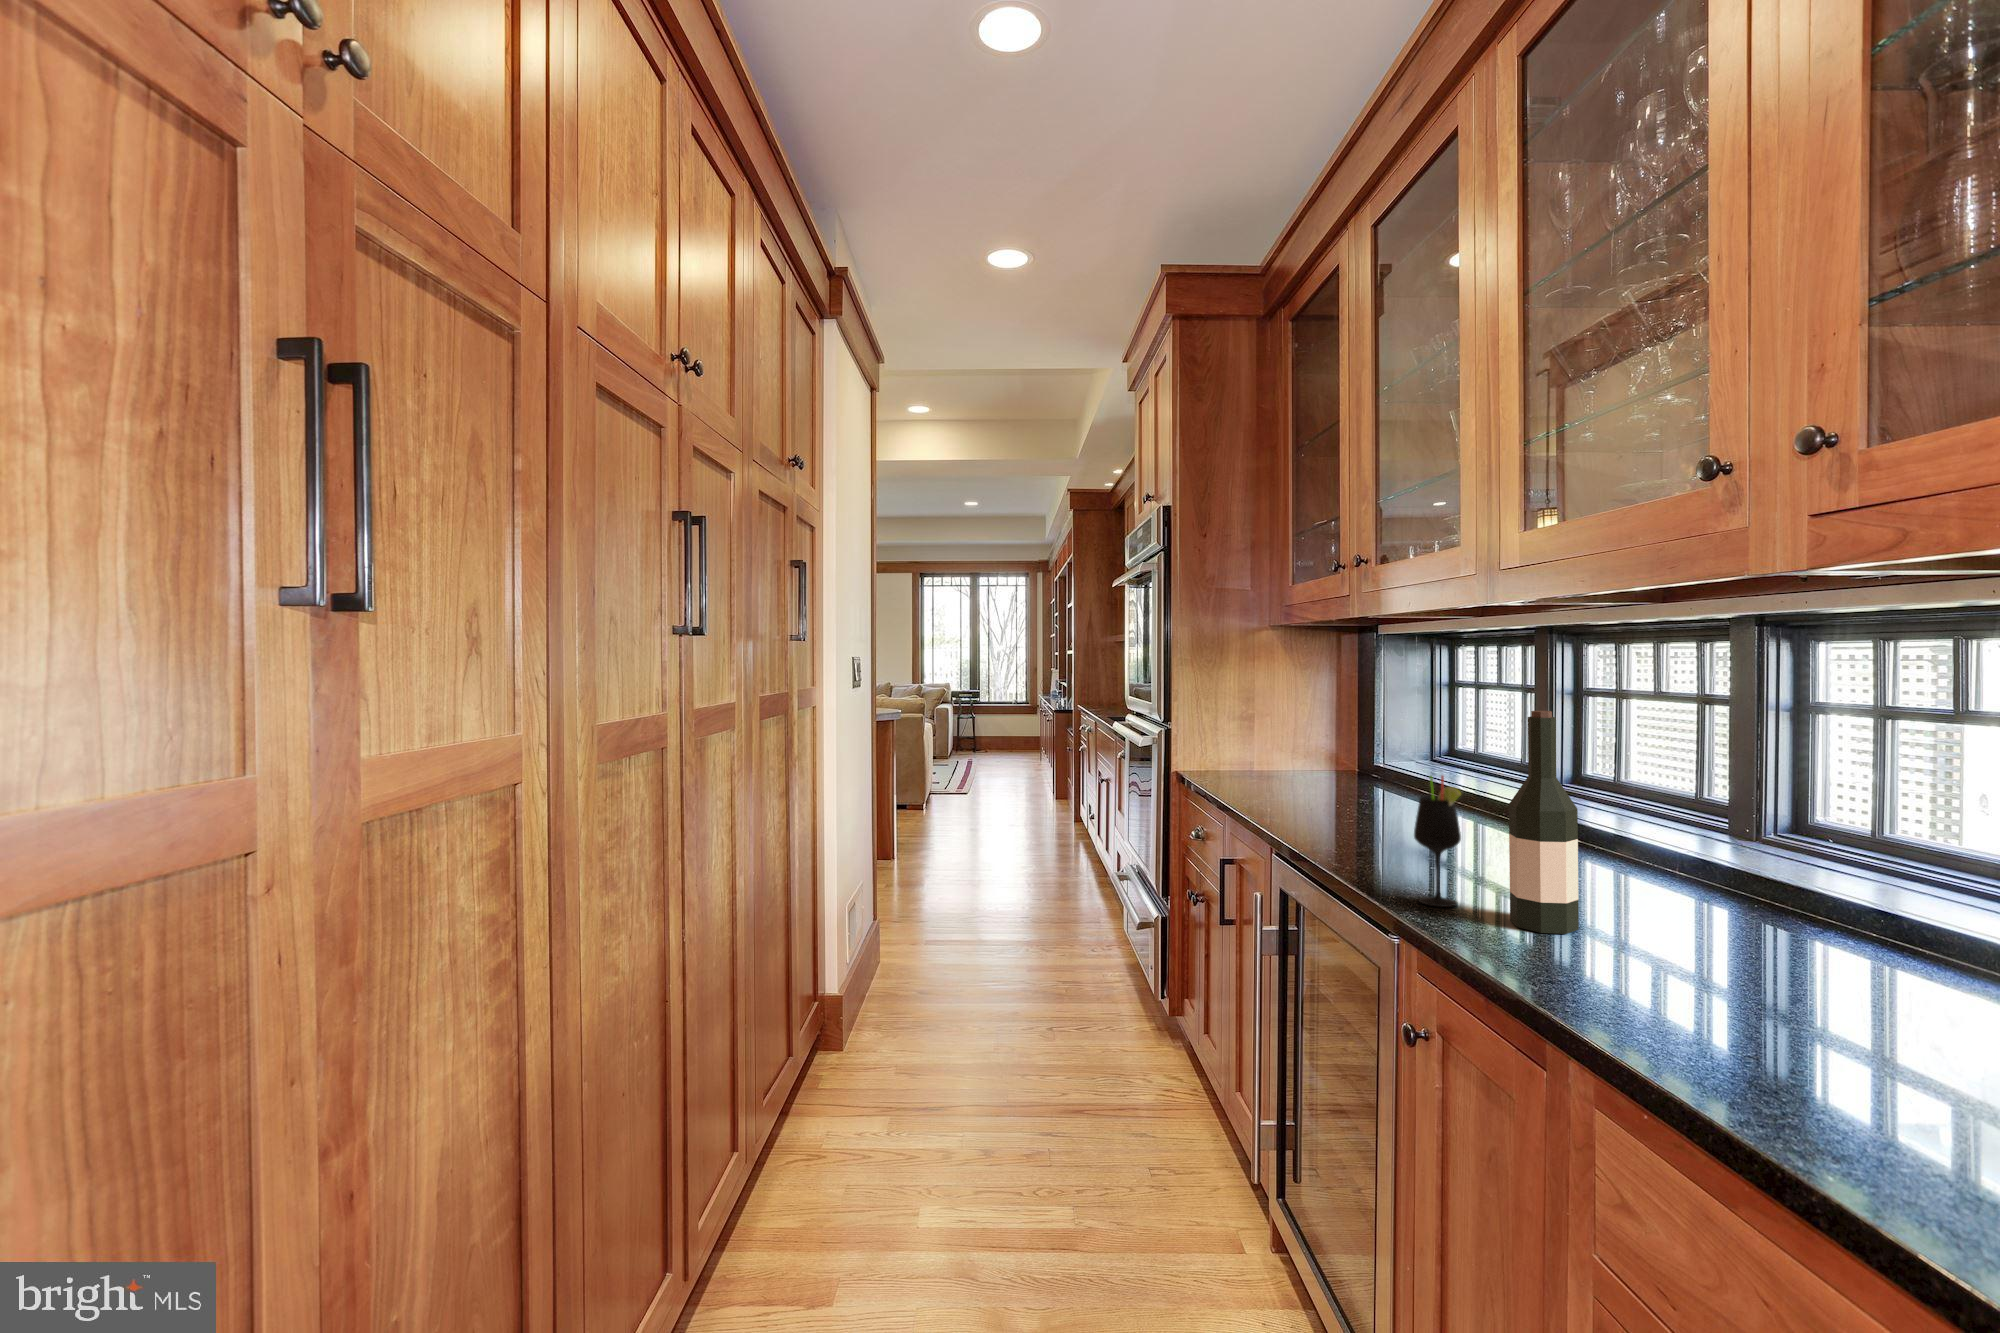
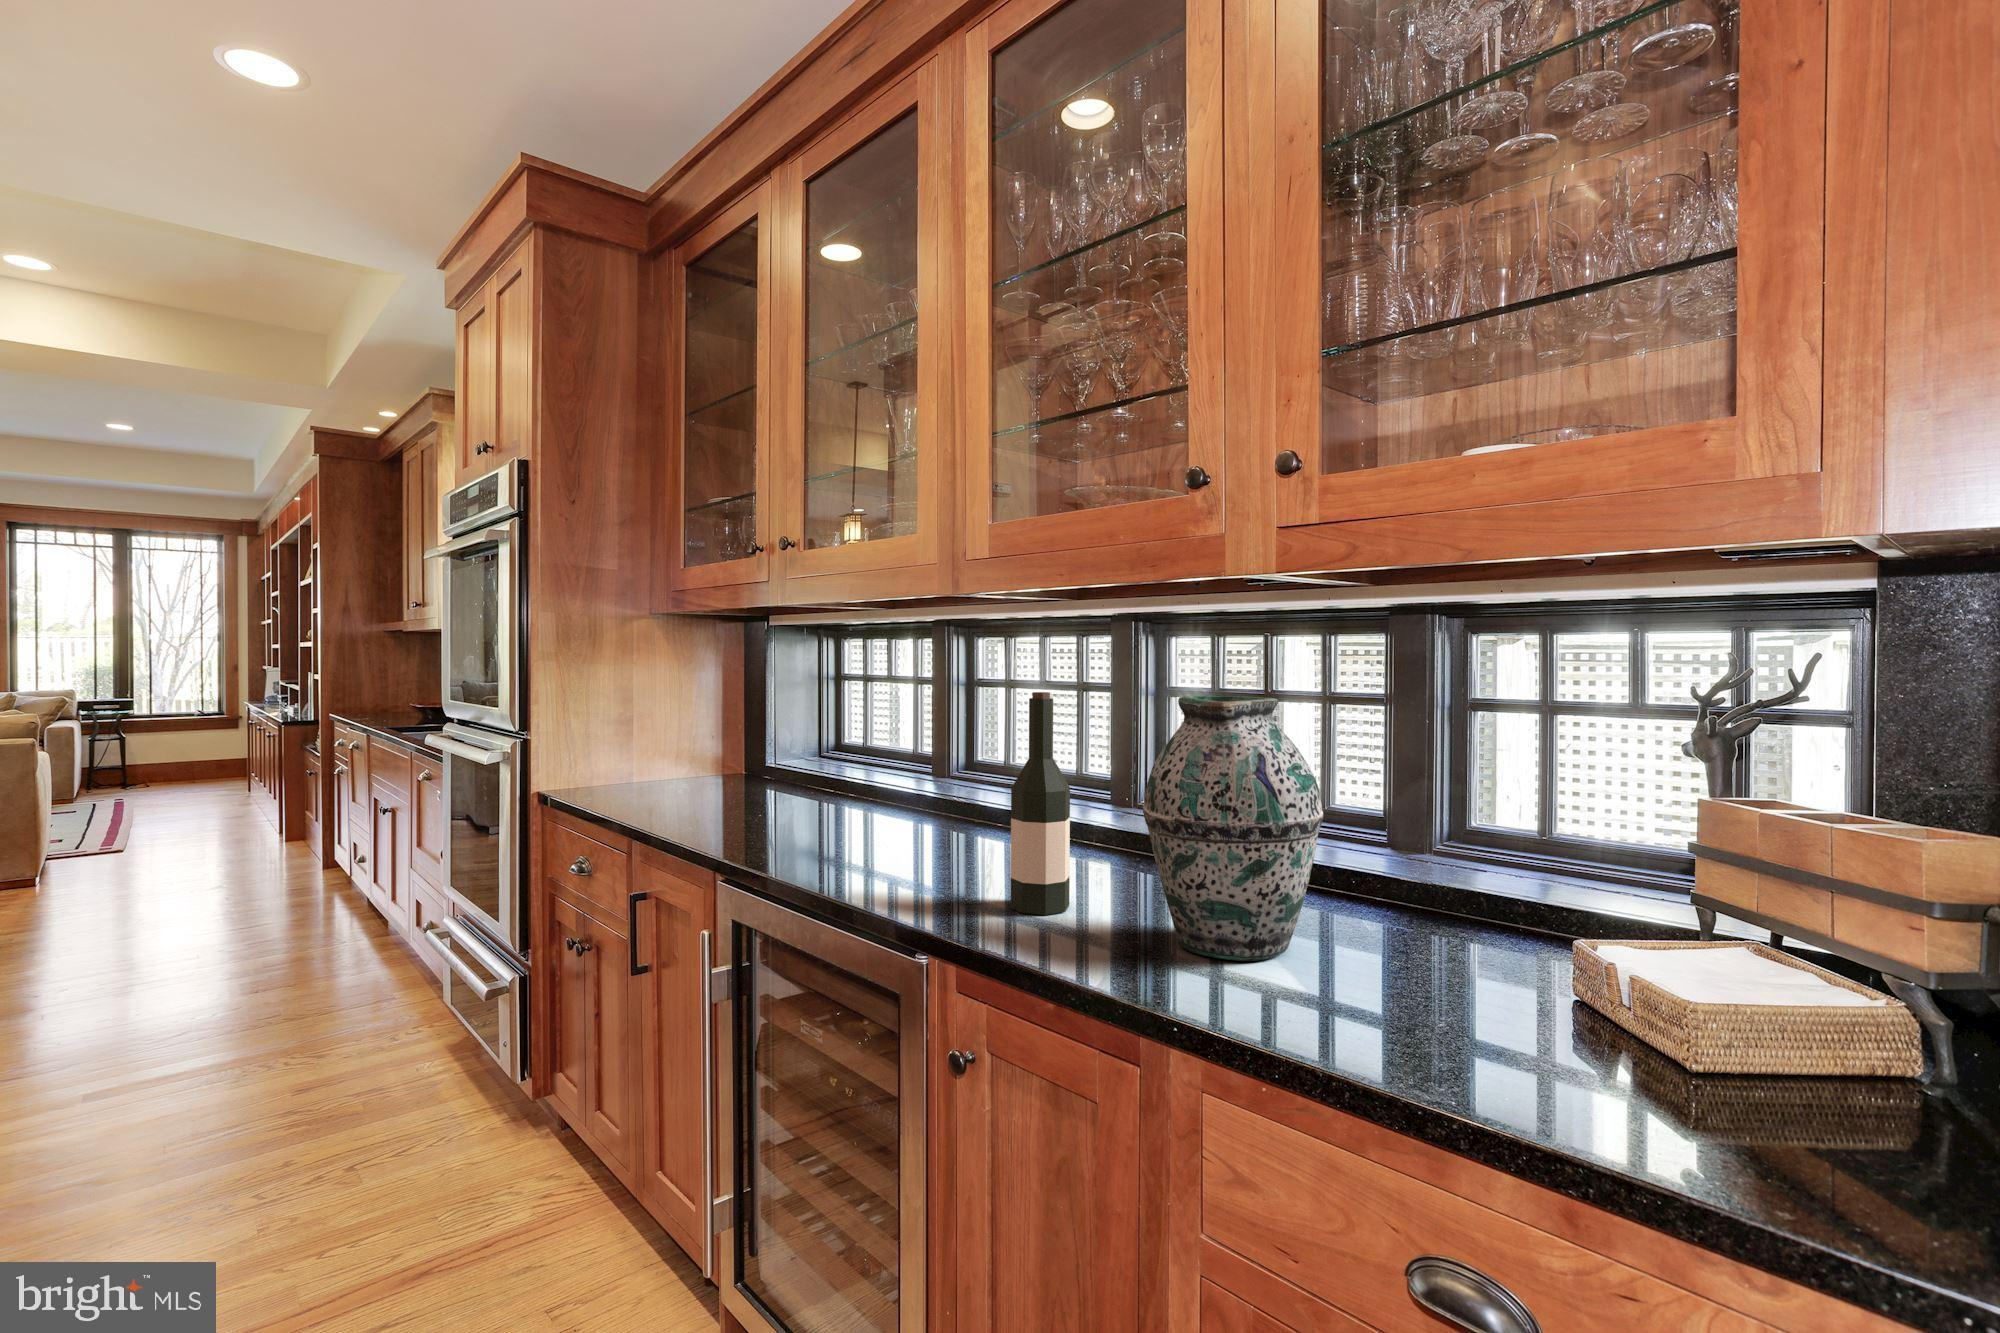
vase: none [1620,721,1865,1018] -> present [1142,696,1323,961]
wine glass: present [1414,775,1461,907] -> none [911,763,963,905]

